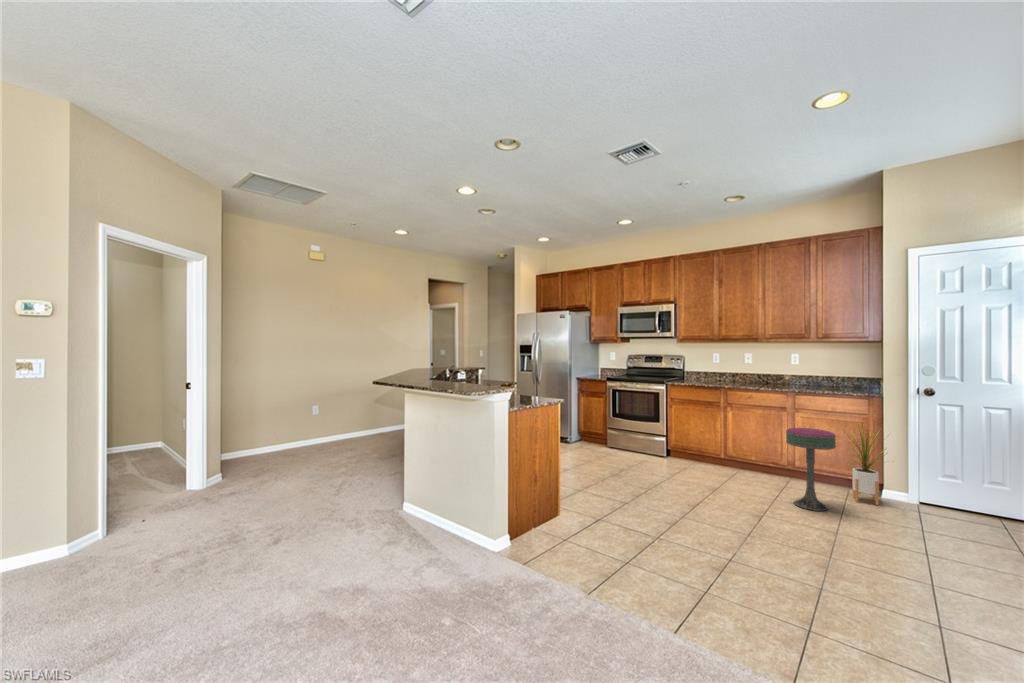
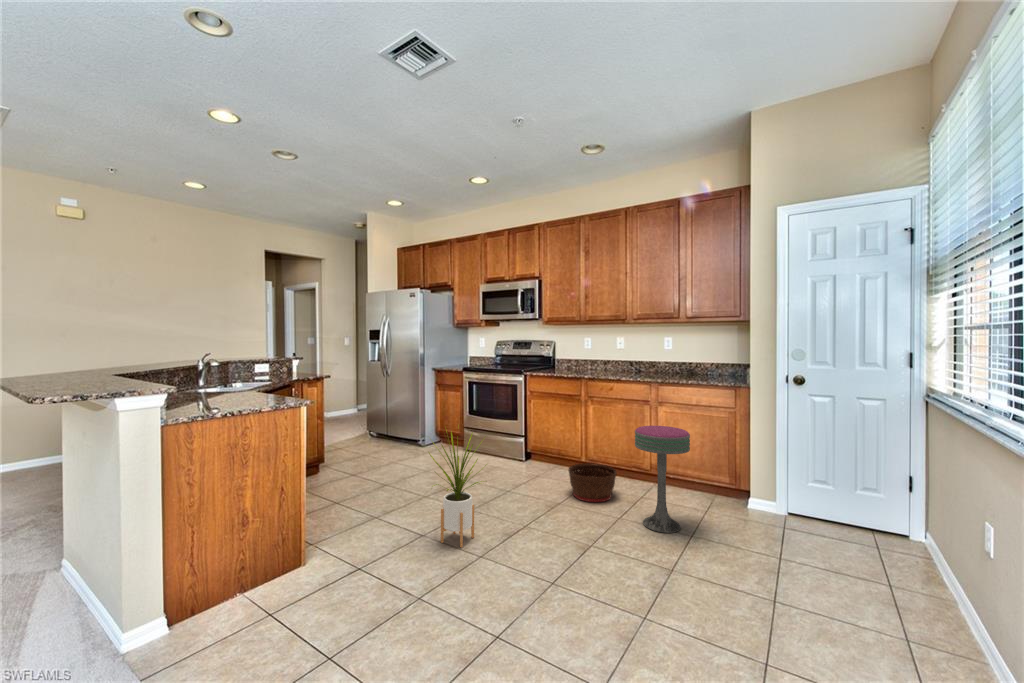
house plant: present [850,428,881,505] -> present [429,431,486,547]
basket: none [719,458,763,489] -> present [568,463,617,502]

